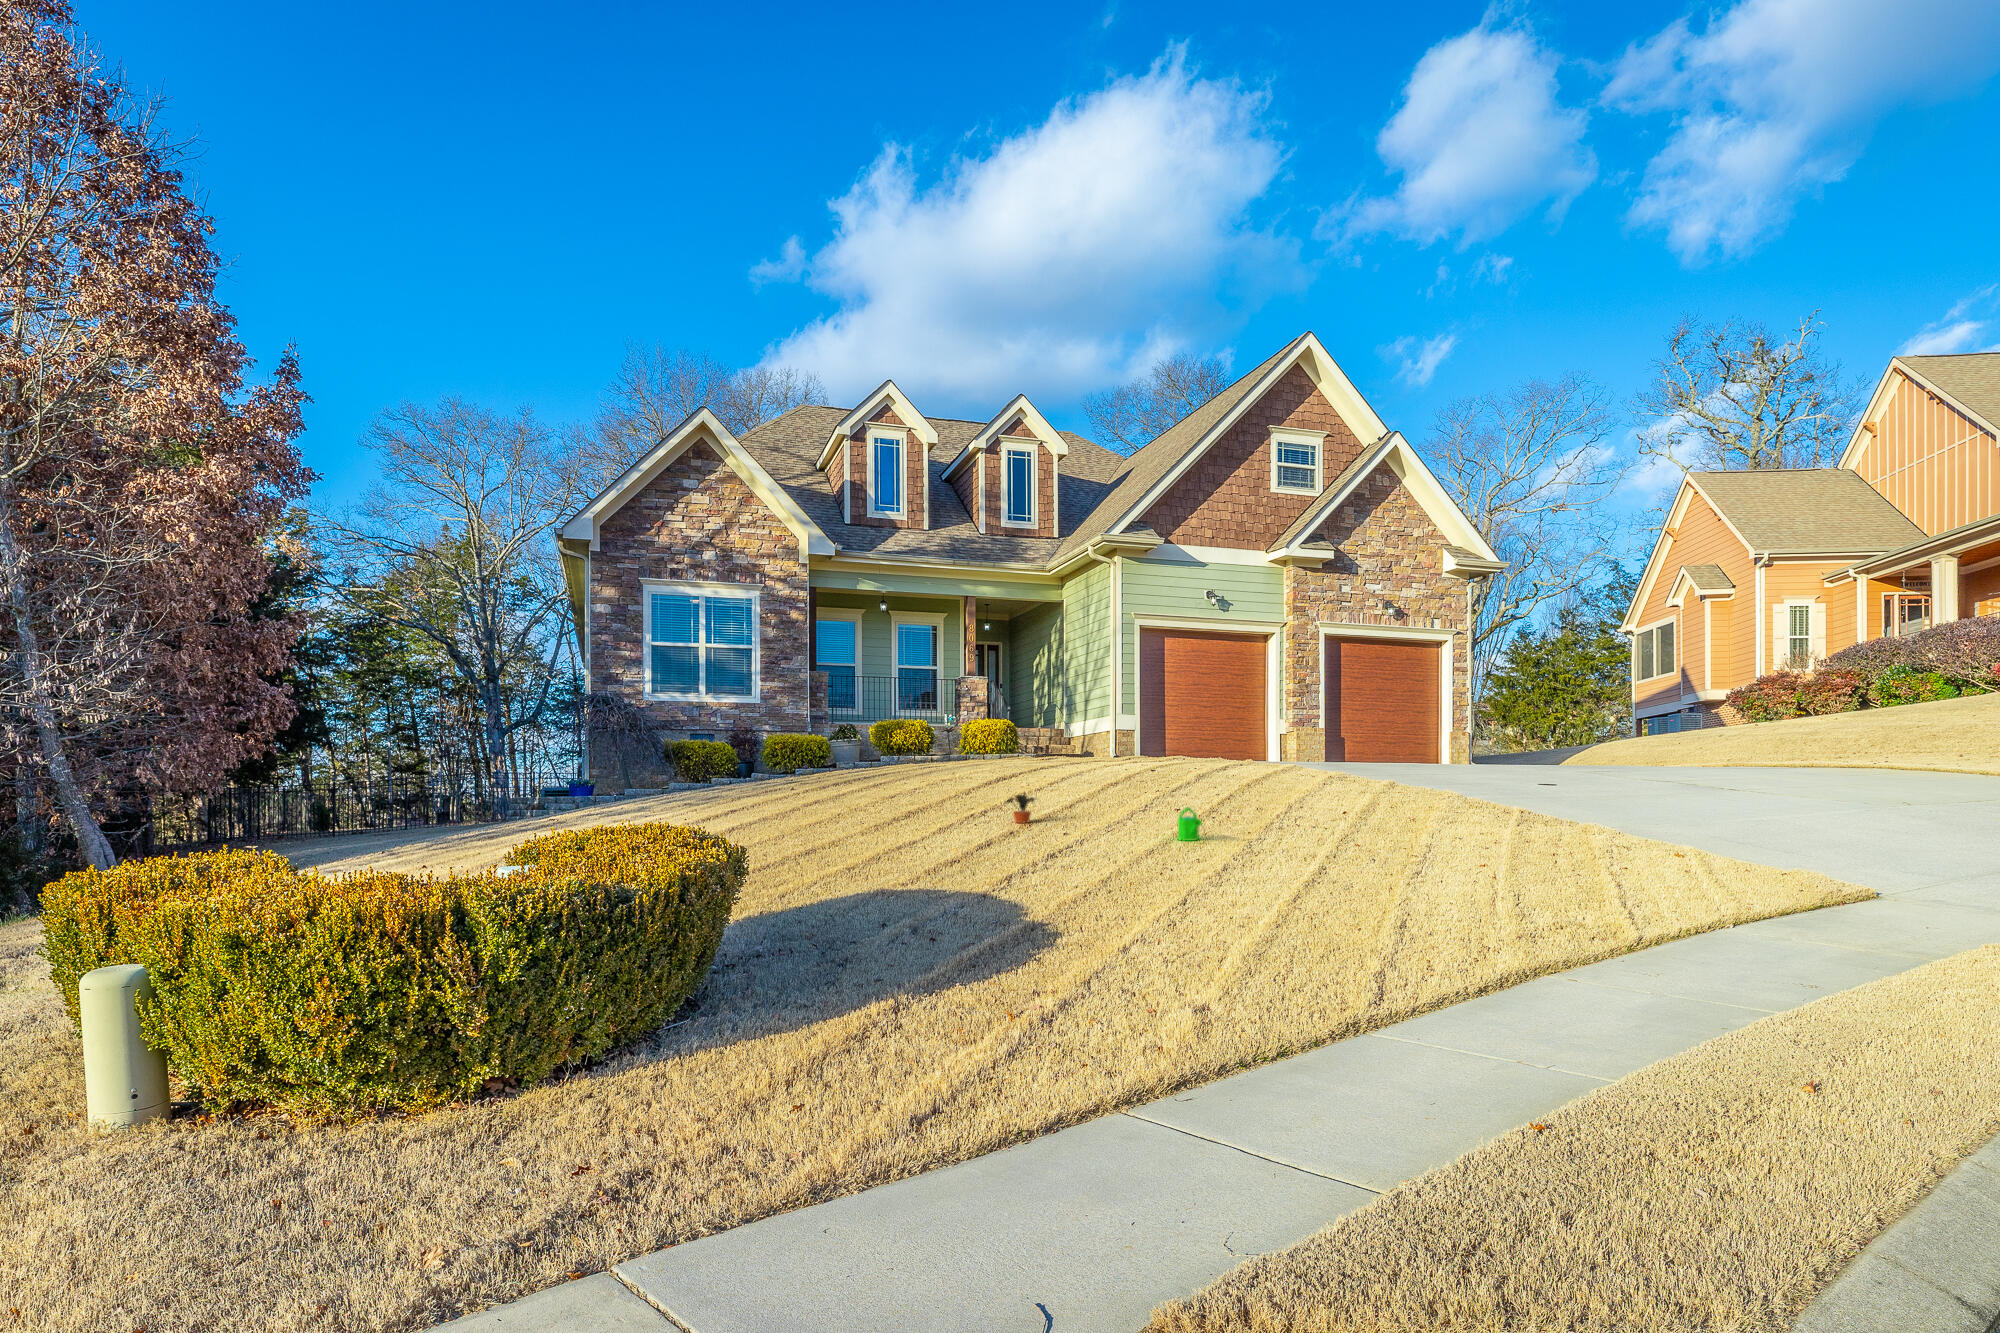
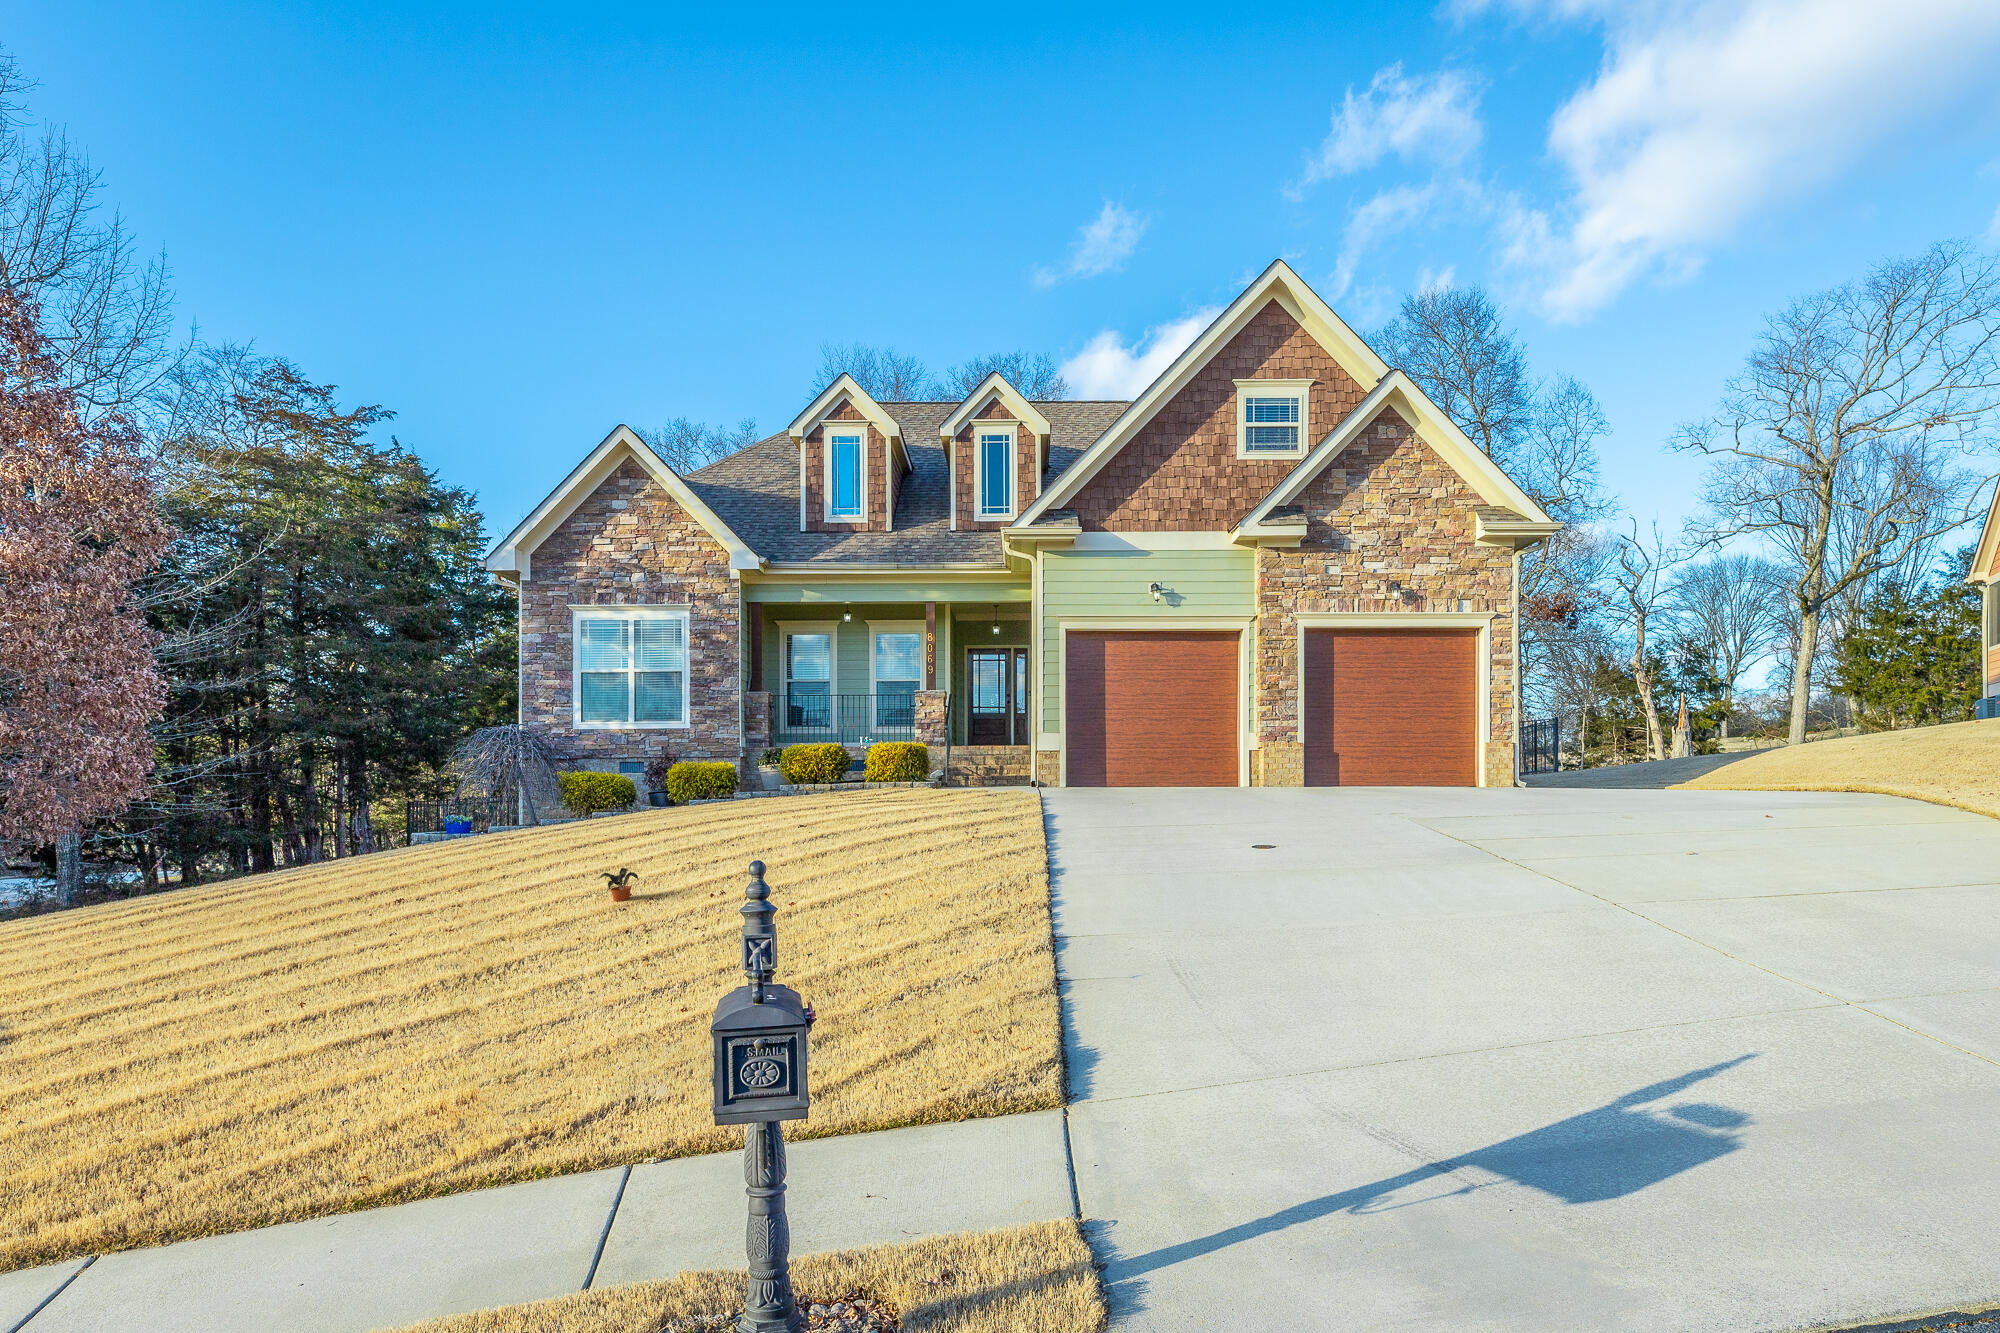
watering can: present [1178,807,1202,841] -> none [654,911,684,951]

